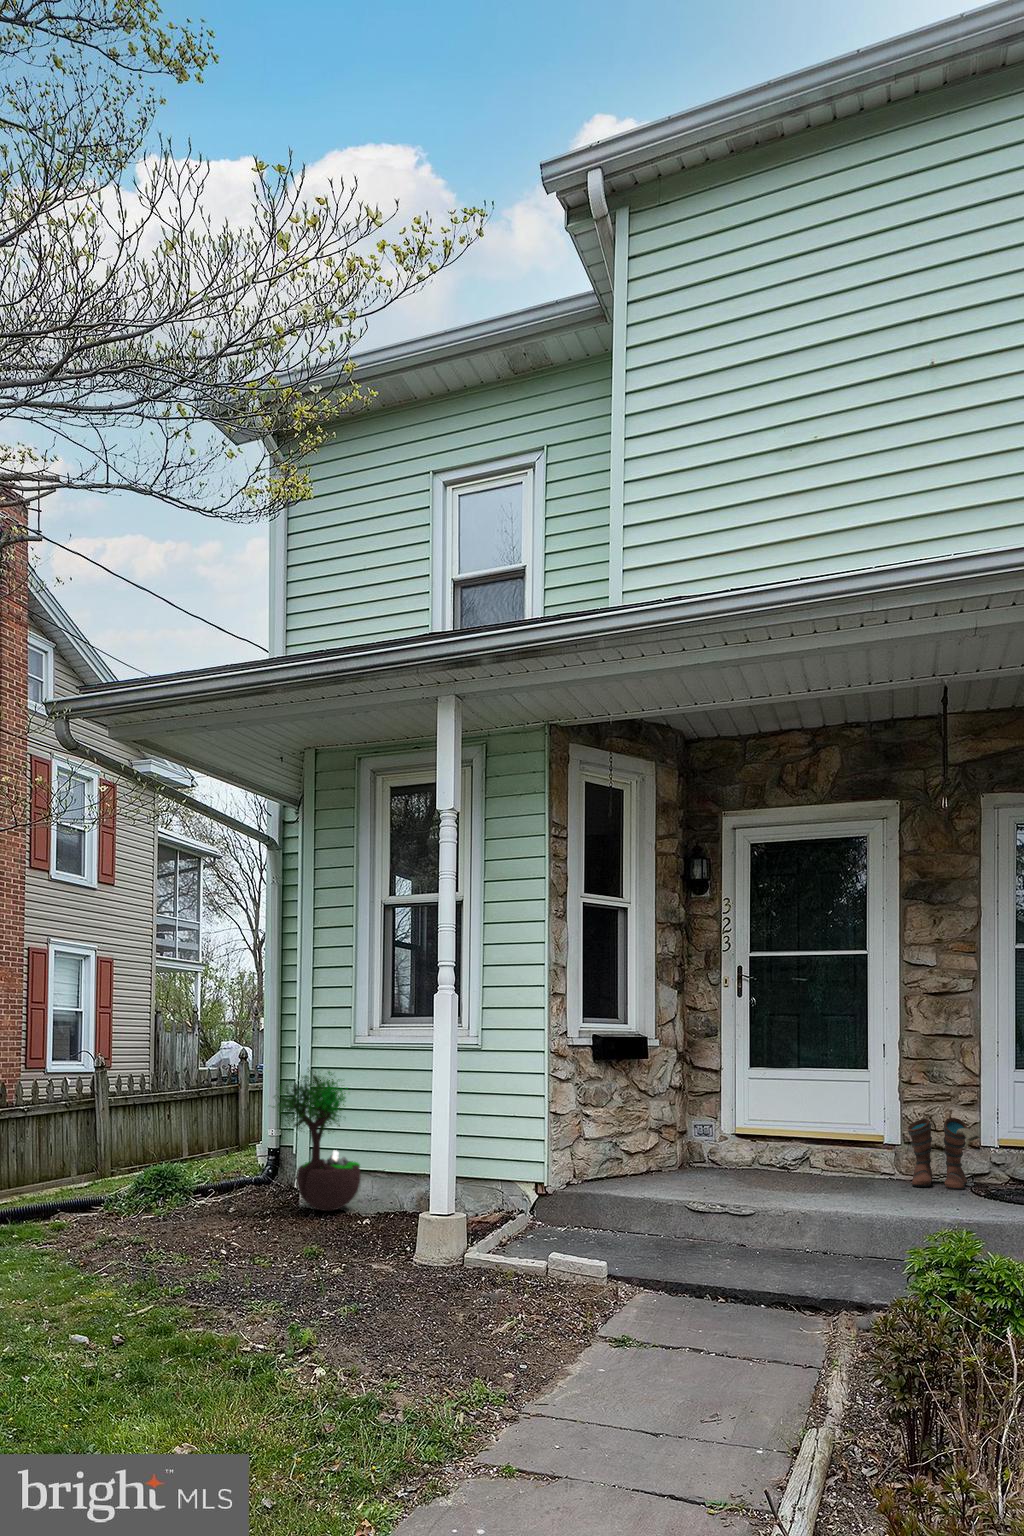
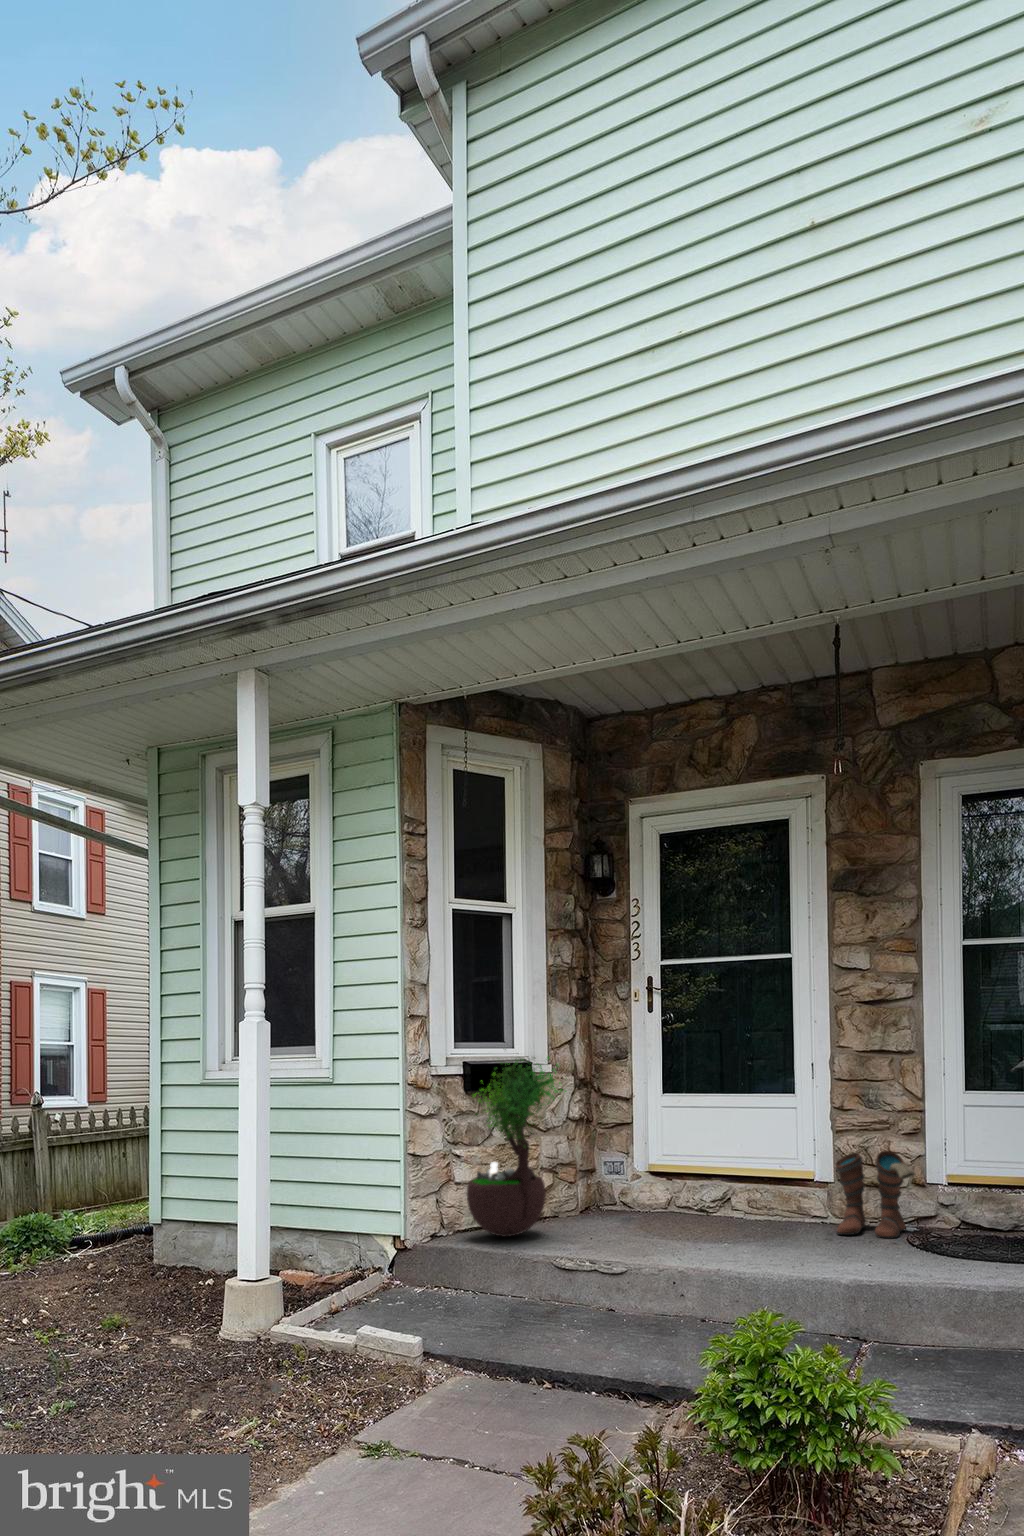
potted tree: present [272,1069,360,1211] -> present [467,1059,566,1237]

